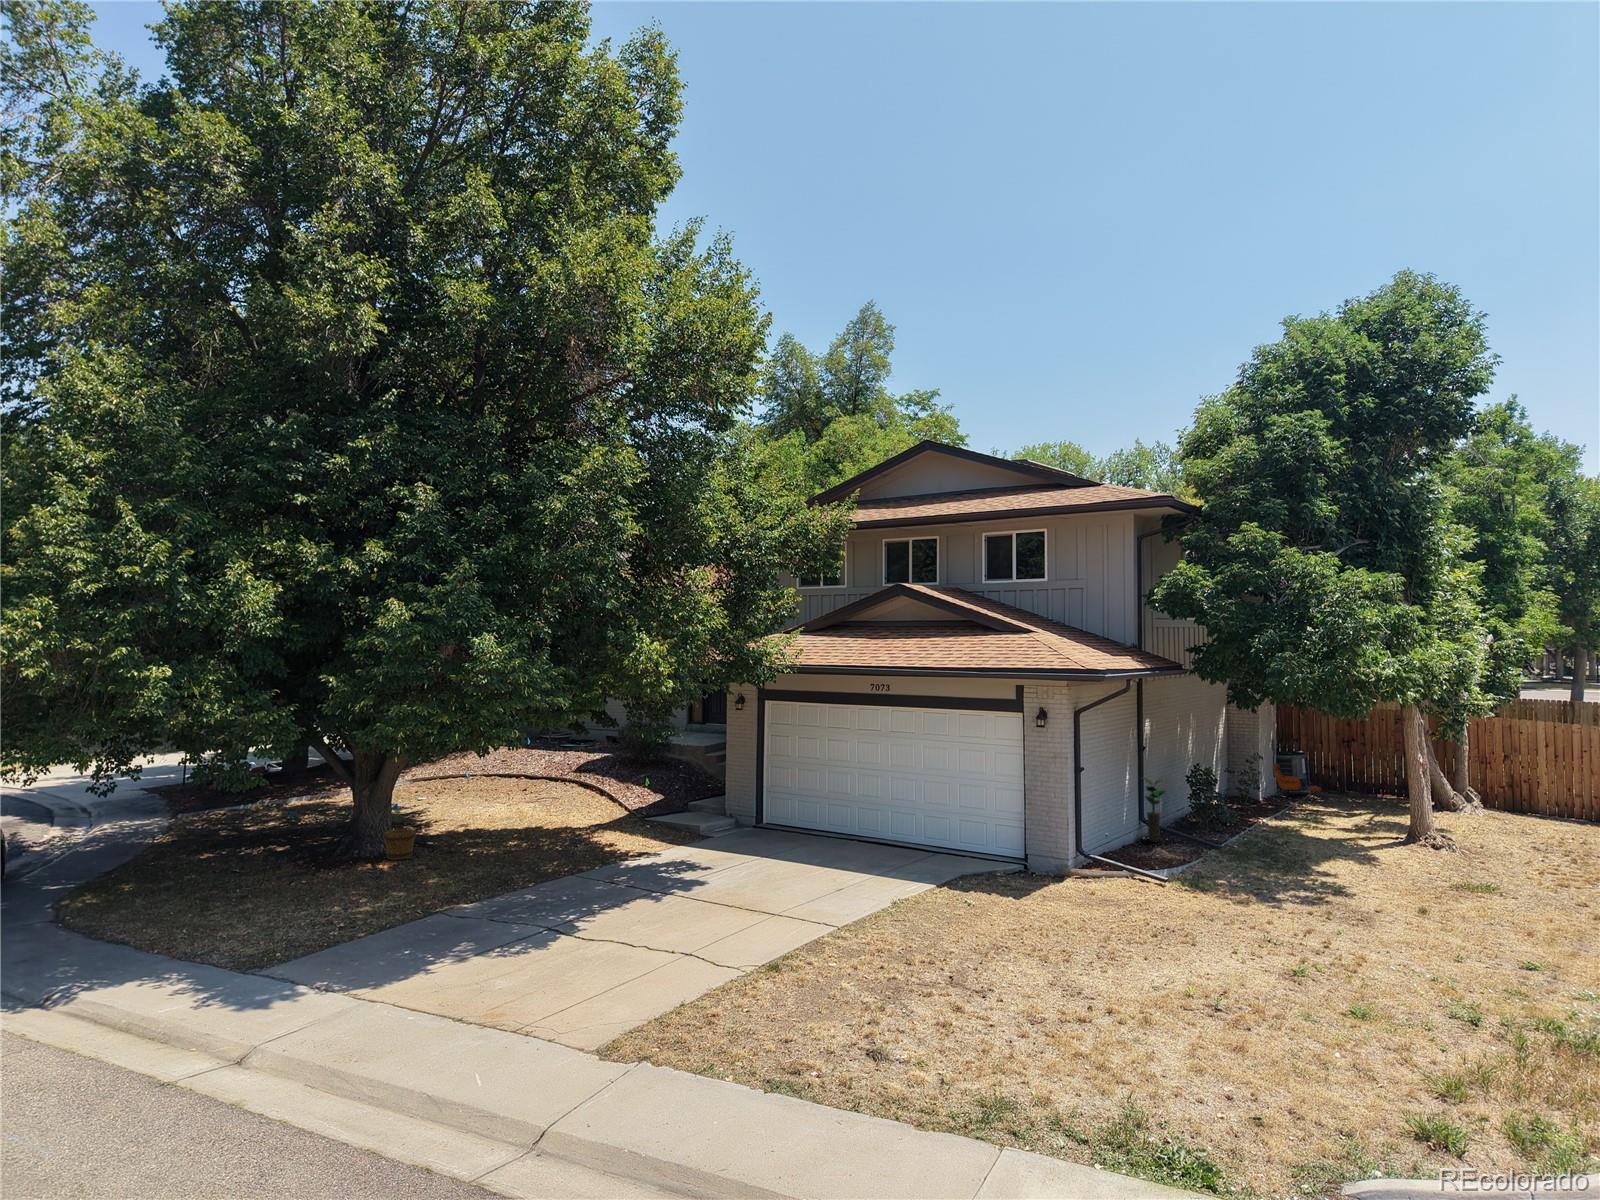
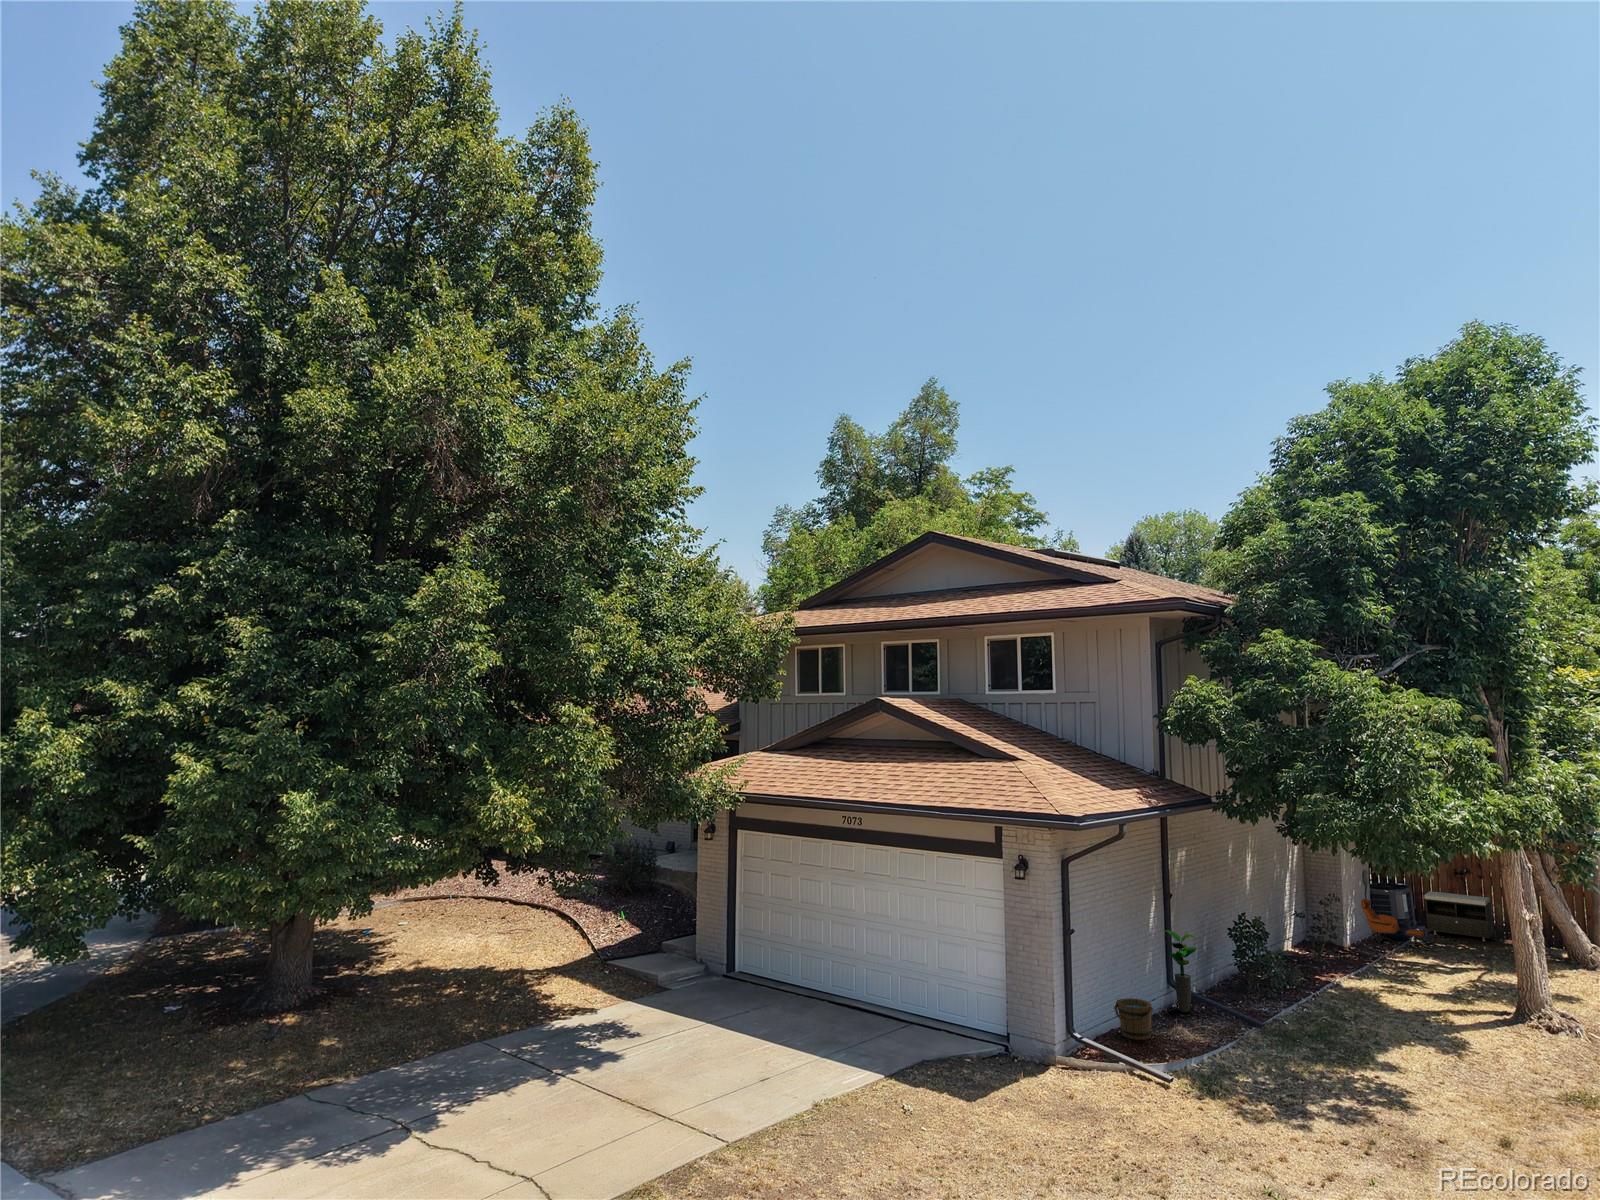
storage bench: none [1320,758,1372,796] -> present [1424,891,1493,941]
bucket: present [383,829,417,860] -> present [1115,998,1153,1040]

